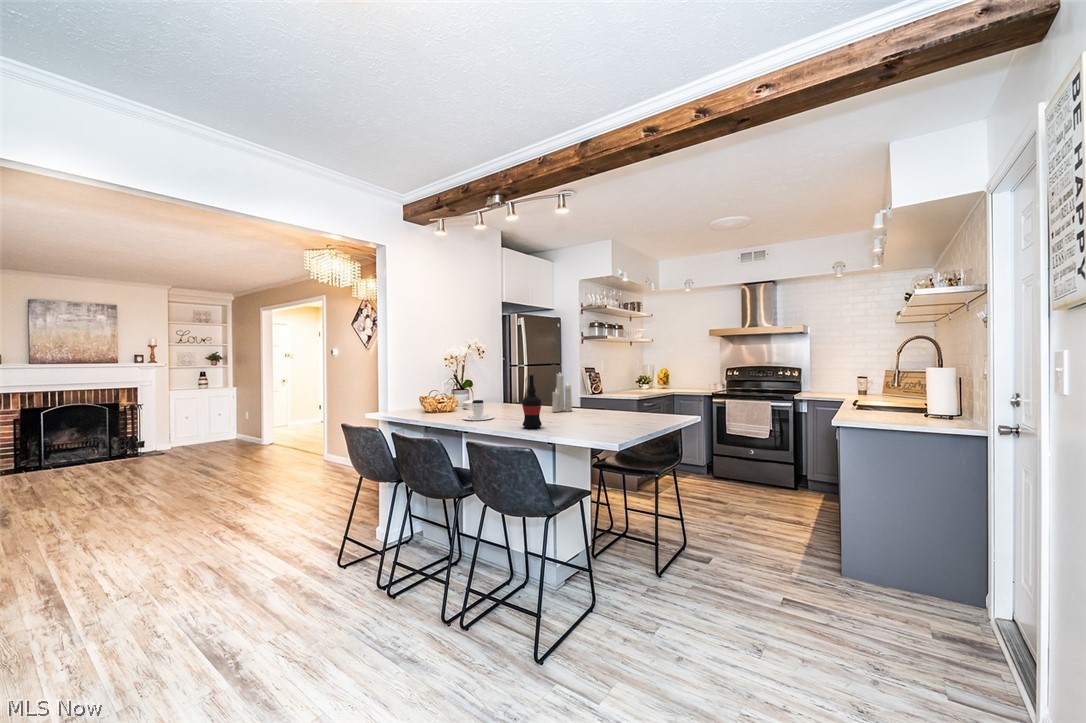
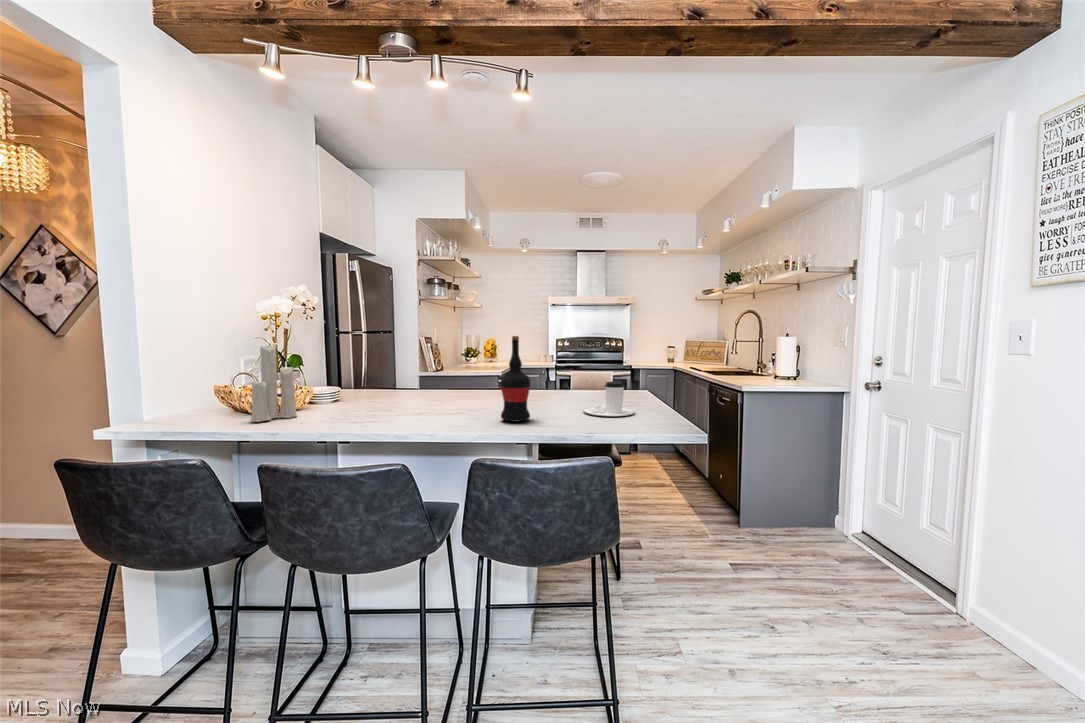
candle: present [552,374,572,412] -> present [250,338,297,422]
coffee cup: present [463,400,494,421] -> present [583,382,635,417]

